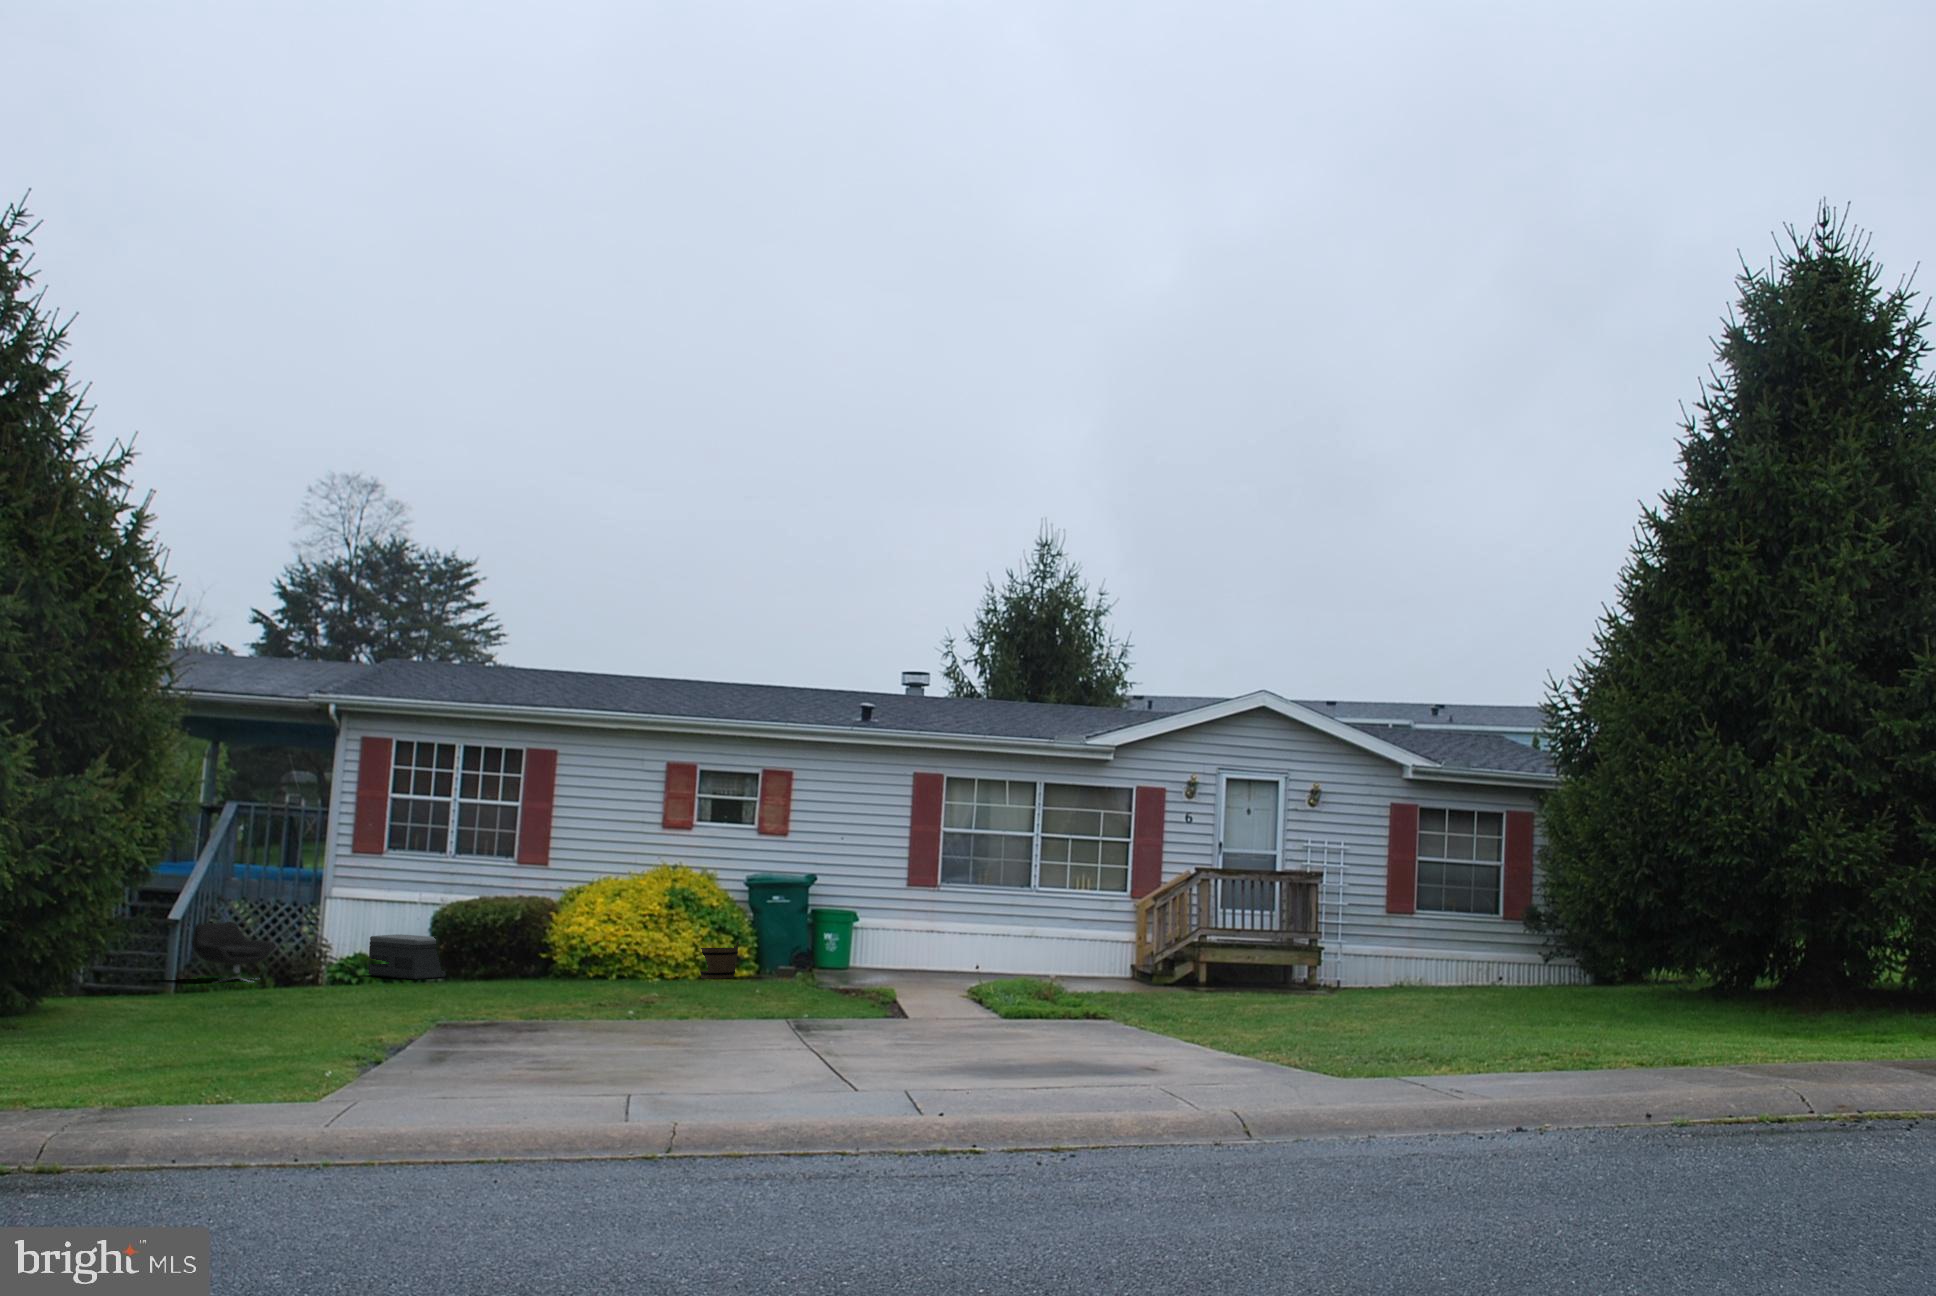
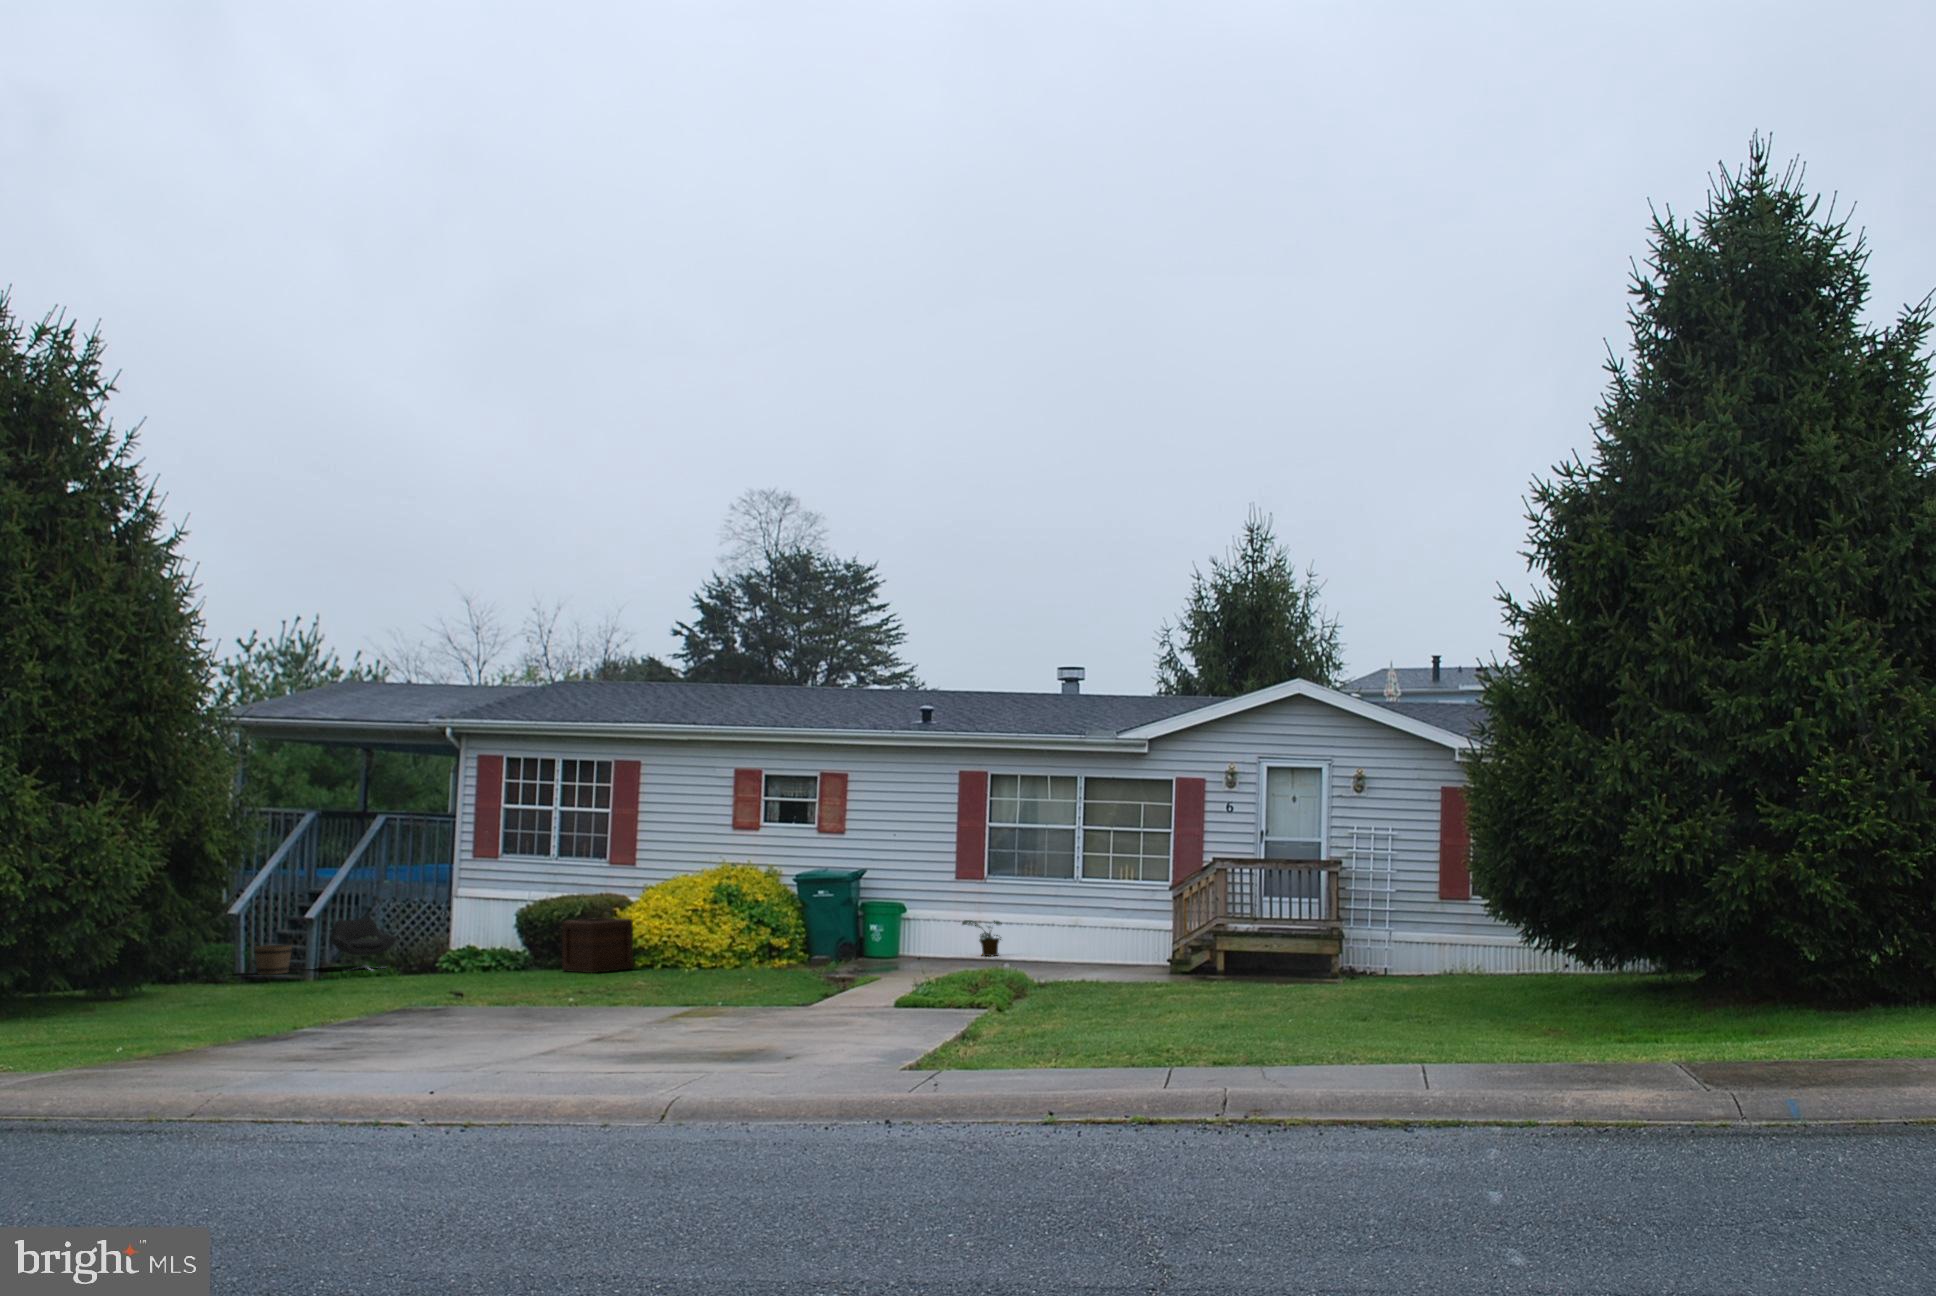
wooden crate: none [505,923,585,984] -> present [562,918,633,973]
potted plant: none [921,929,961,967] -> present [962,920,1002,956]
storage bench: present [369,934,445,980] -> none [478,928,531,969]
bucket: present [700,941,739,979] -> present [254,942,292,975]

